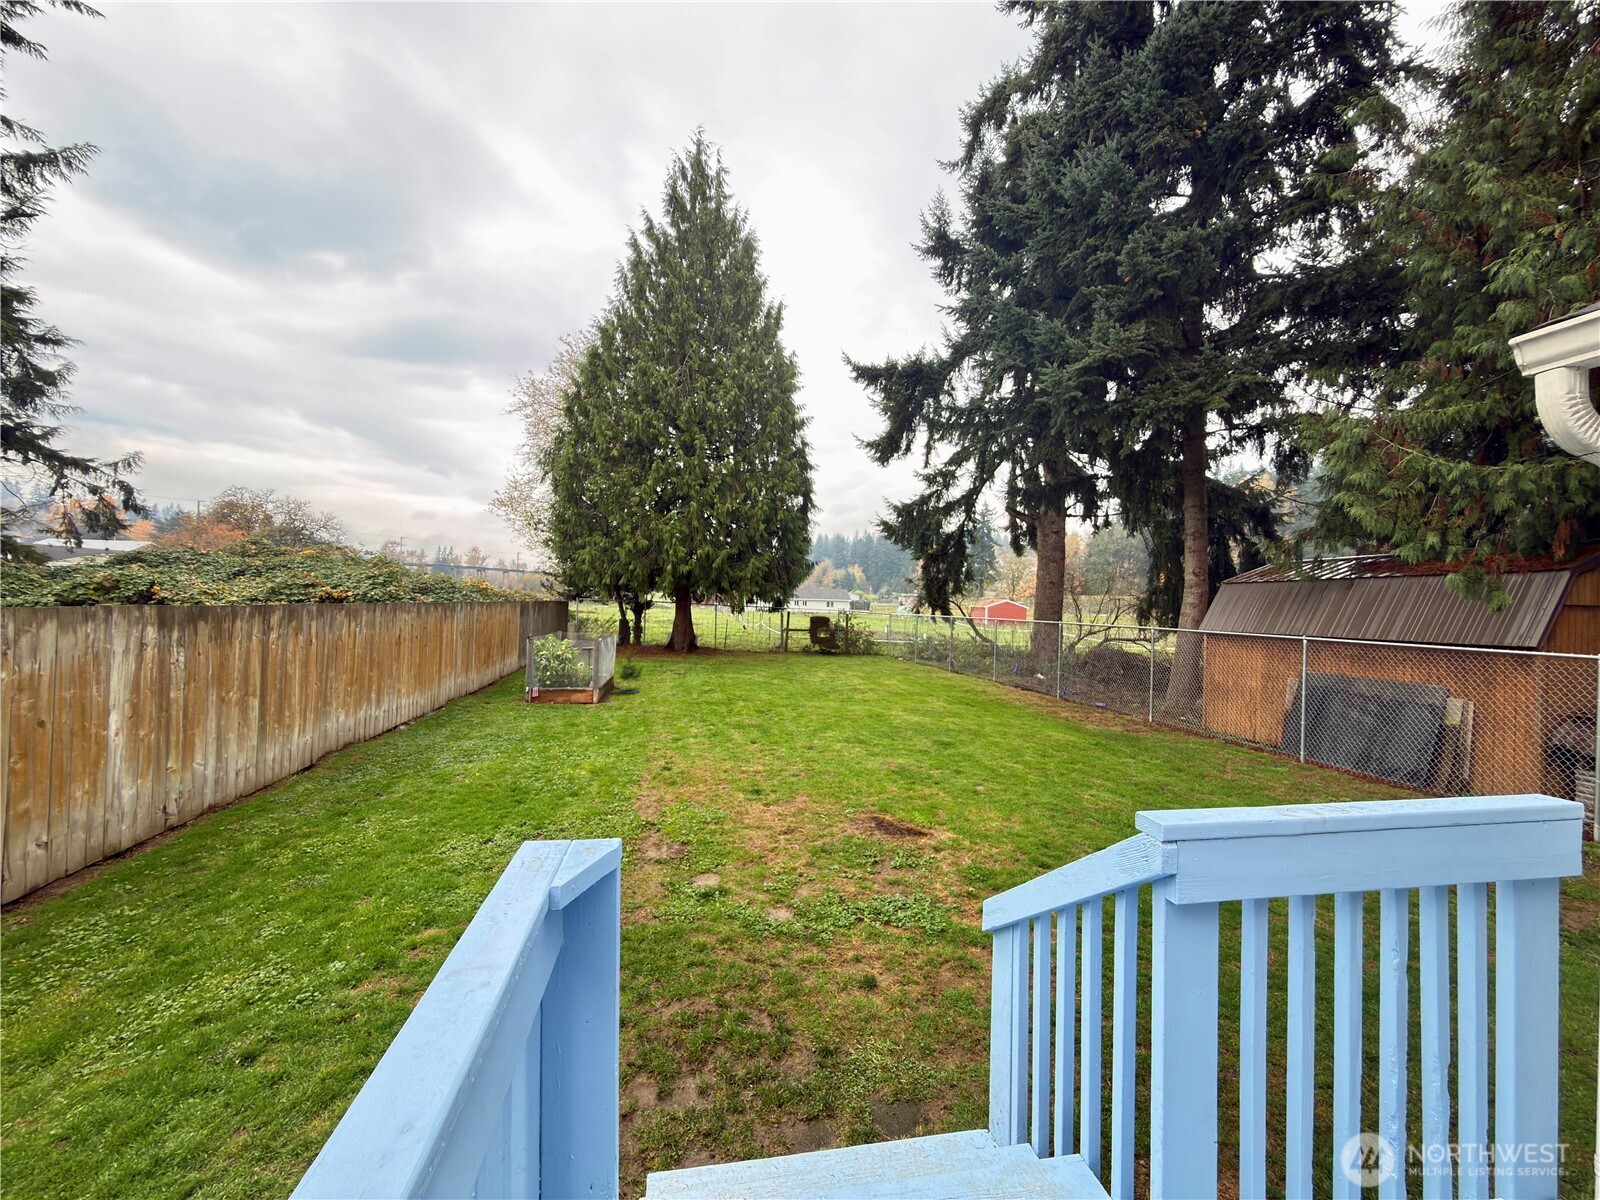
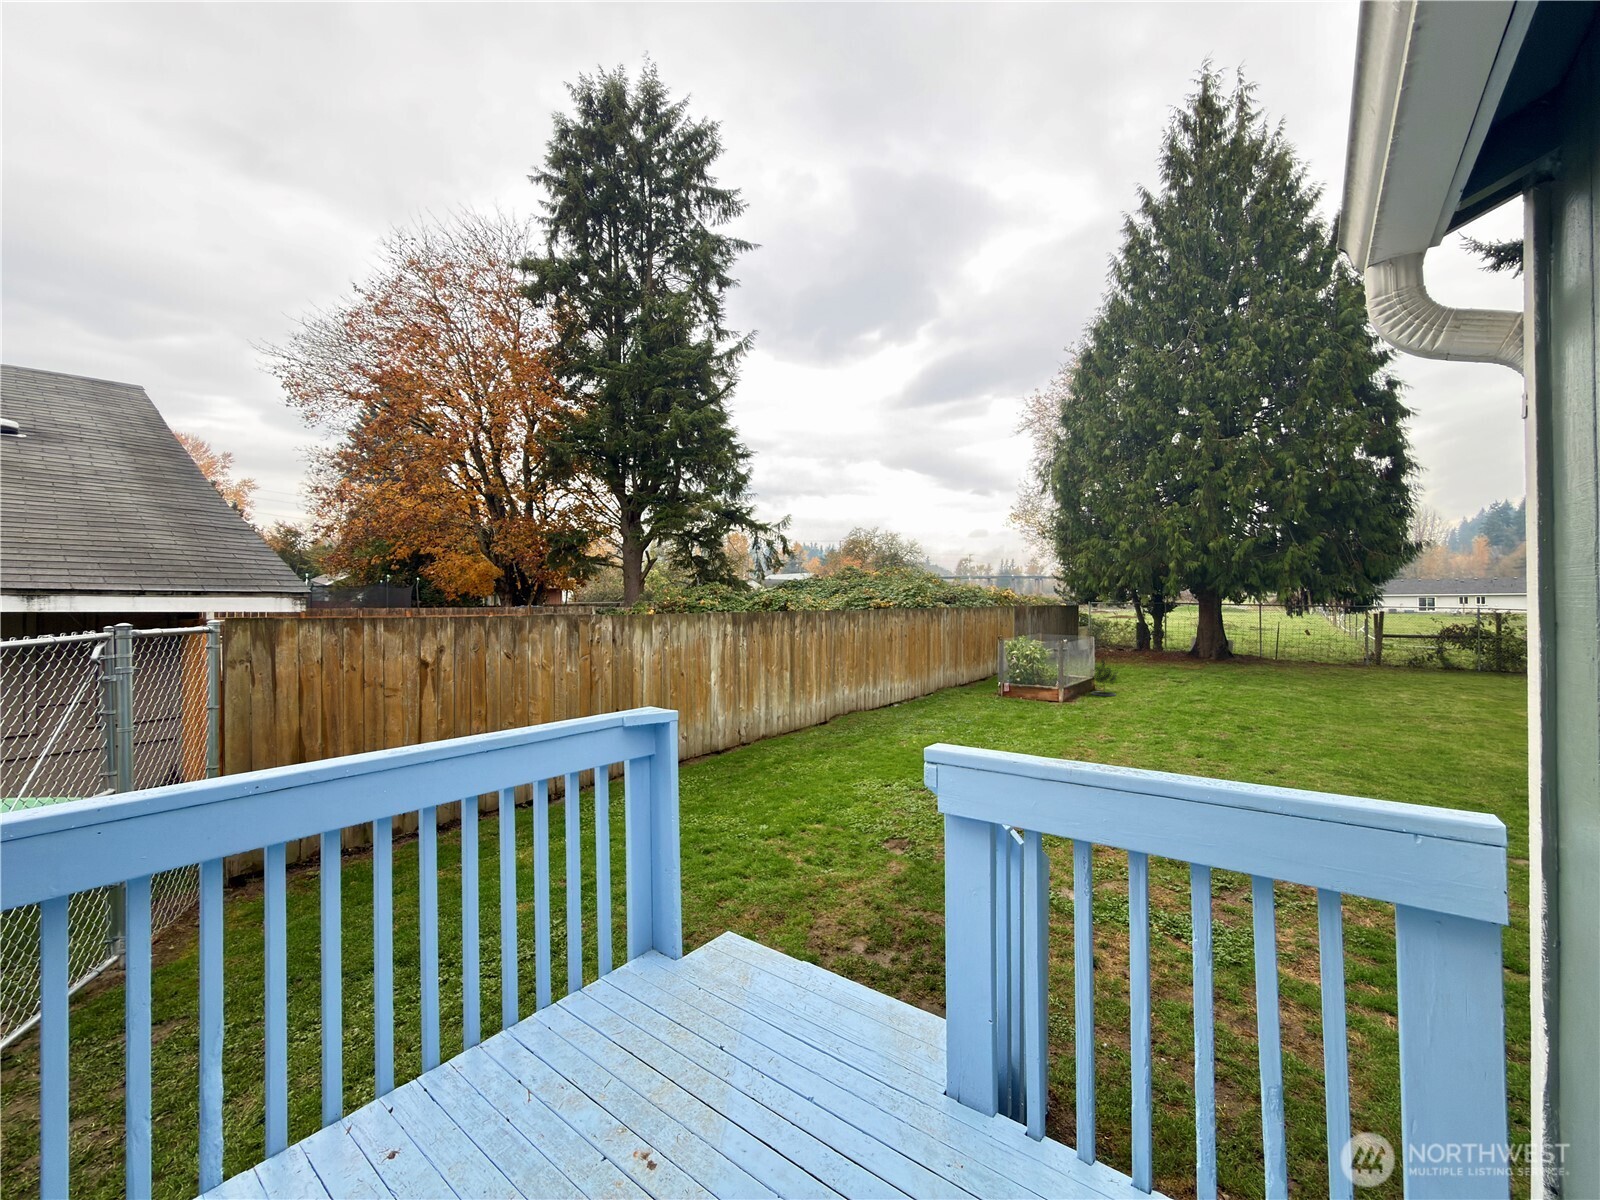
lounge chair: present [808,616,841,655] -> none [1412,617,1475,672]

